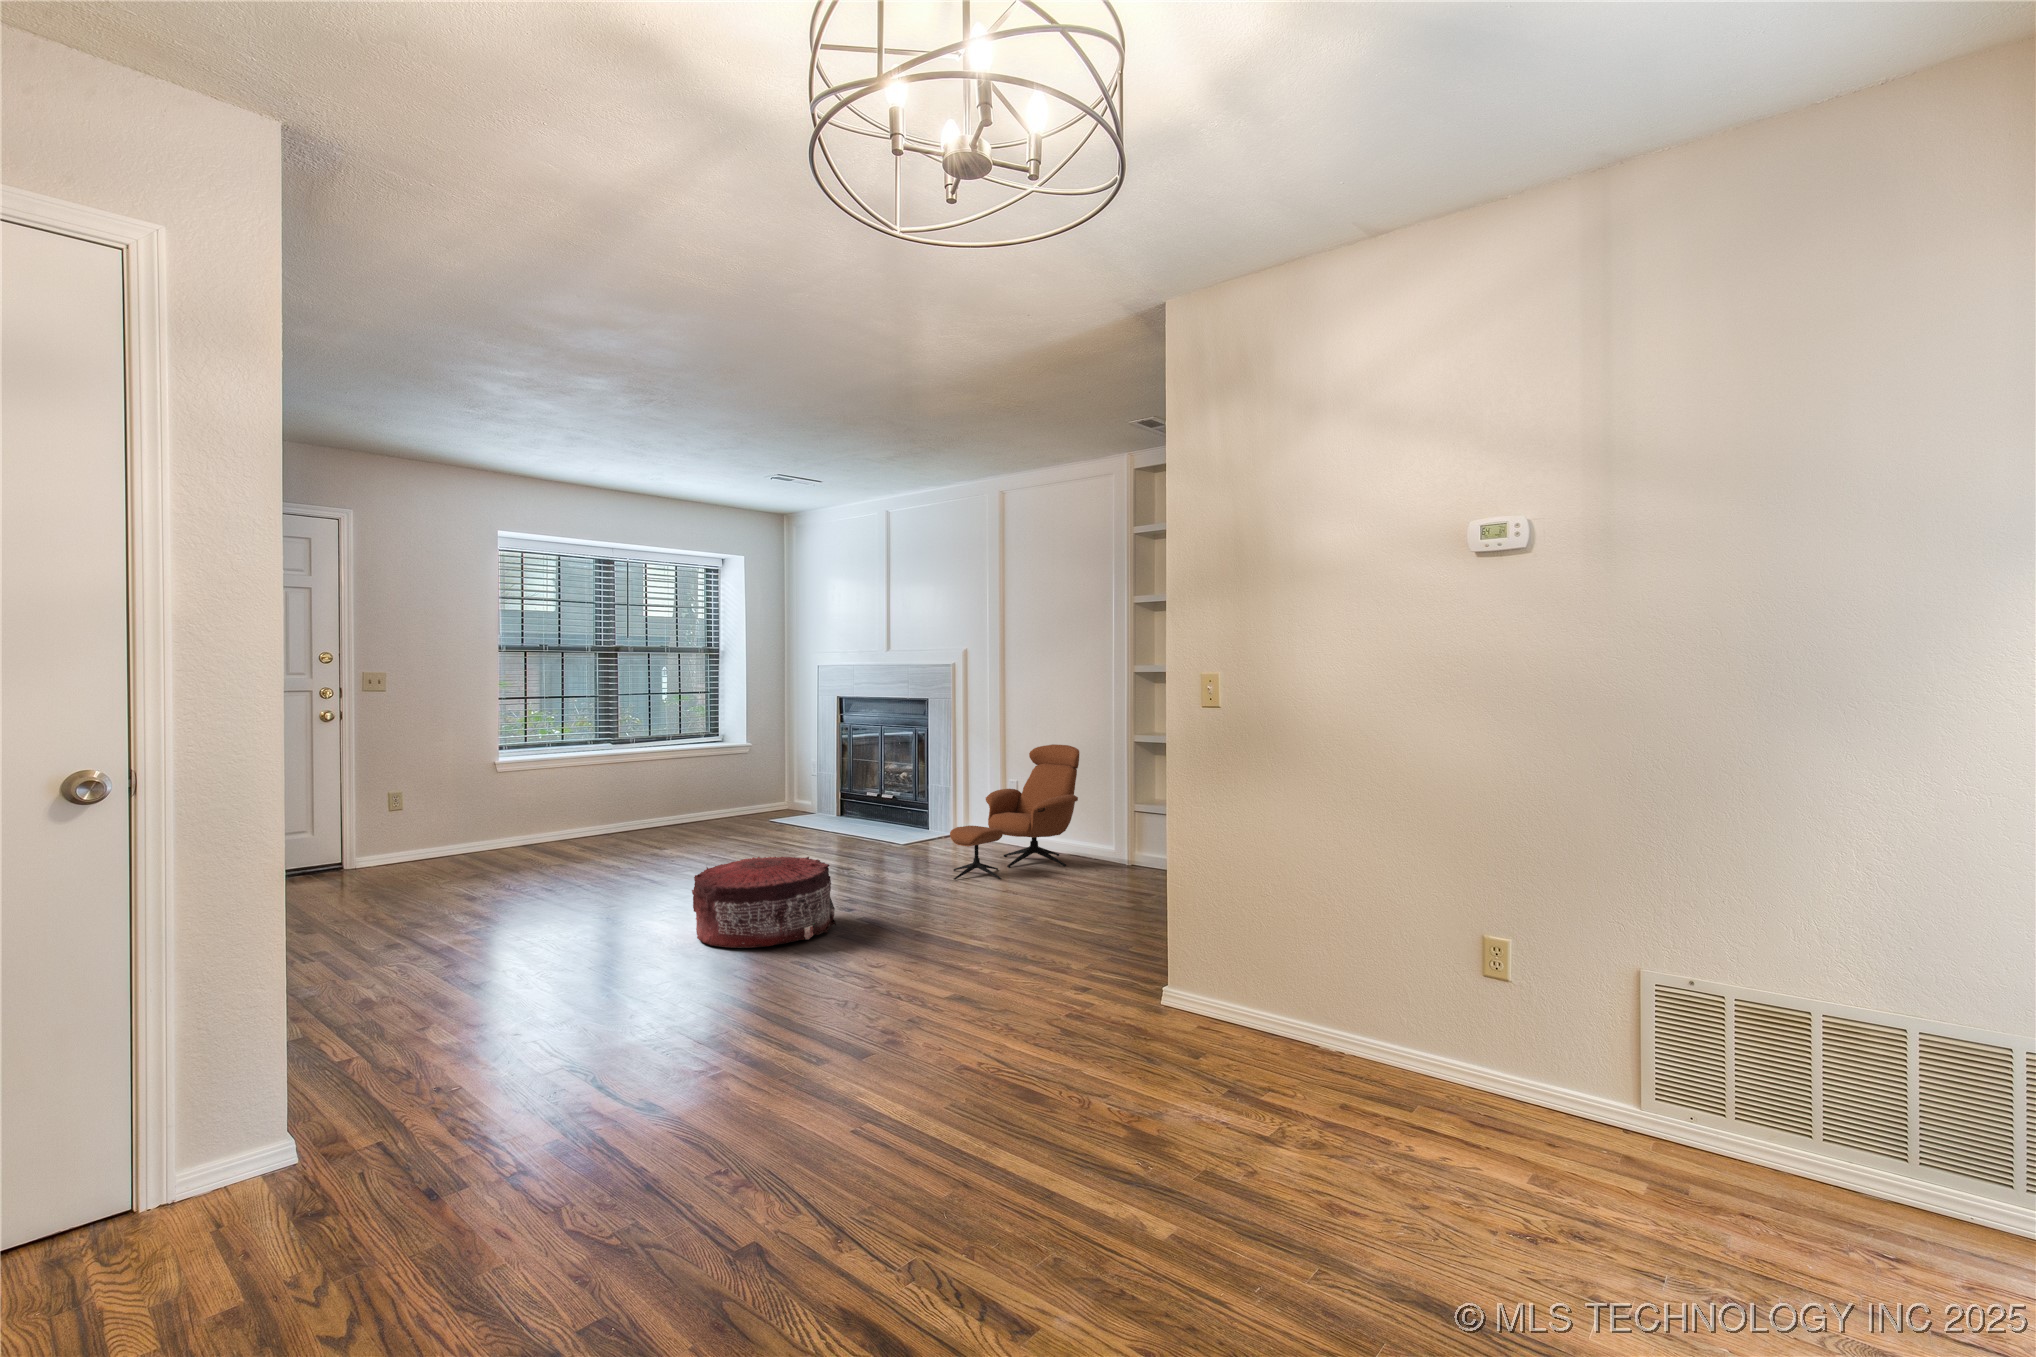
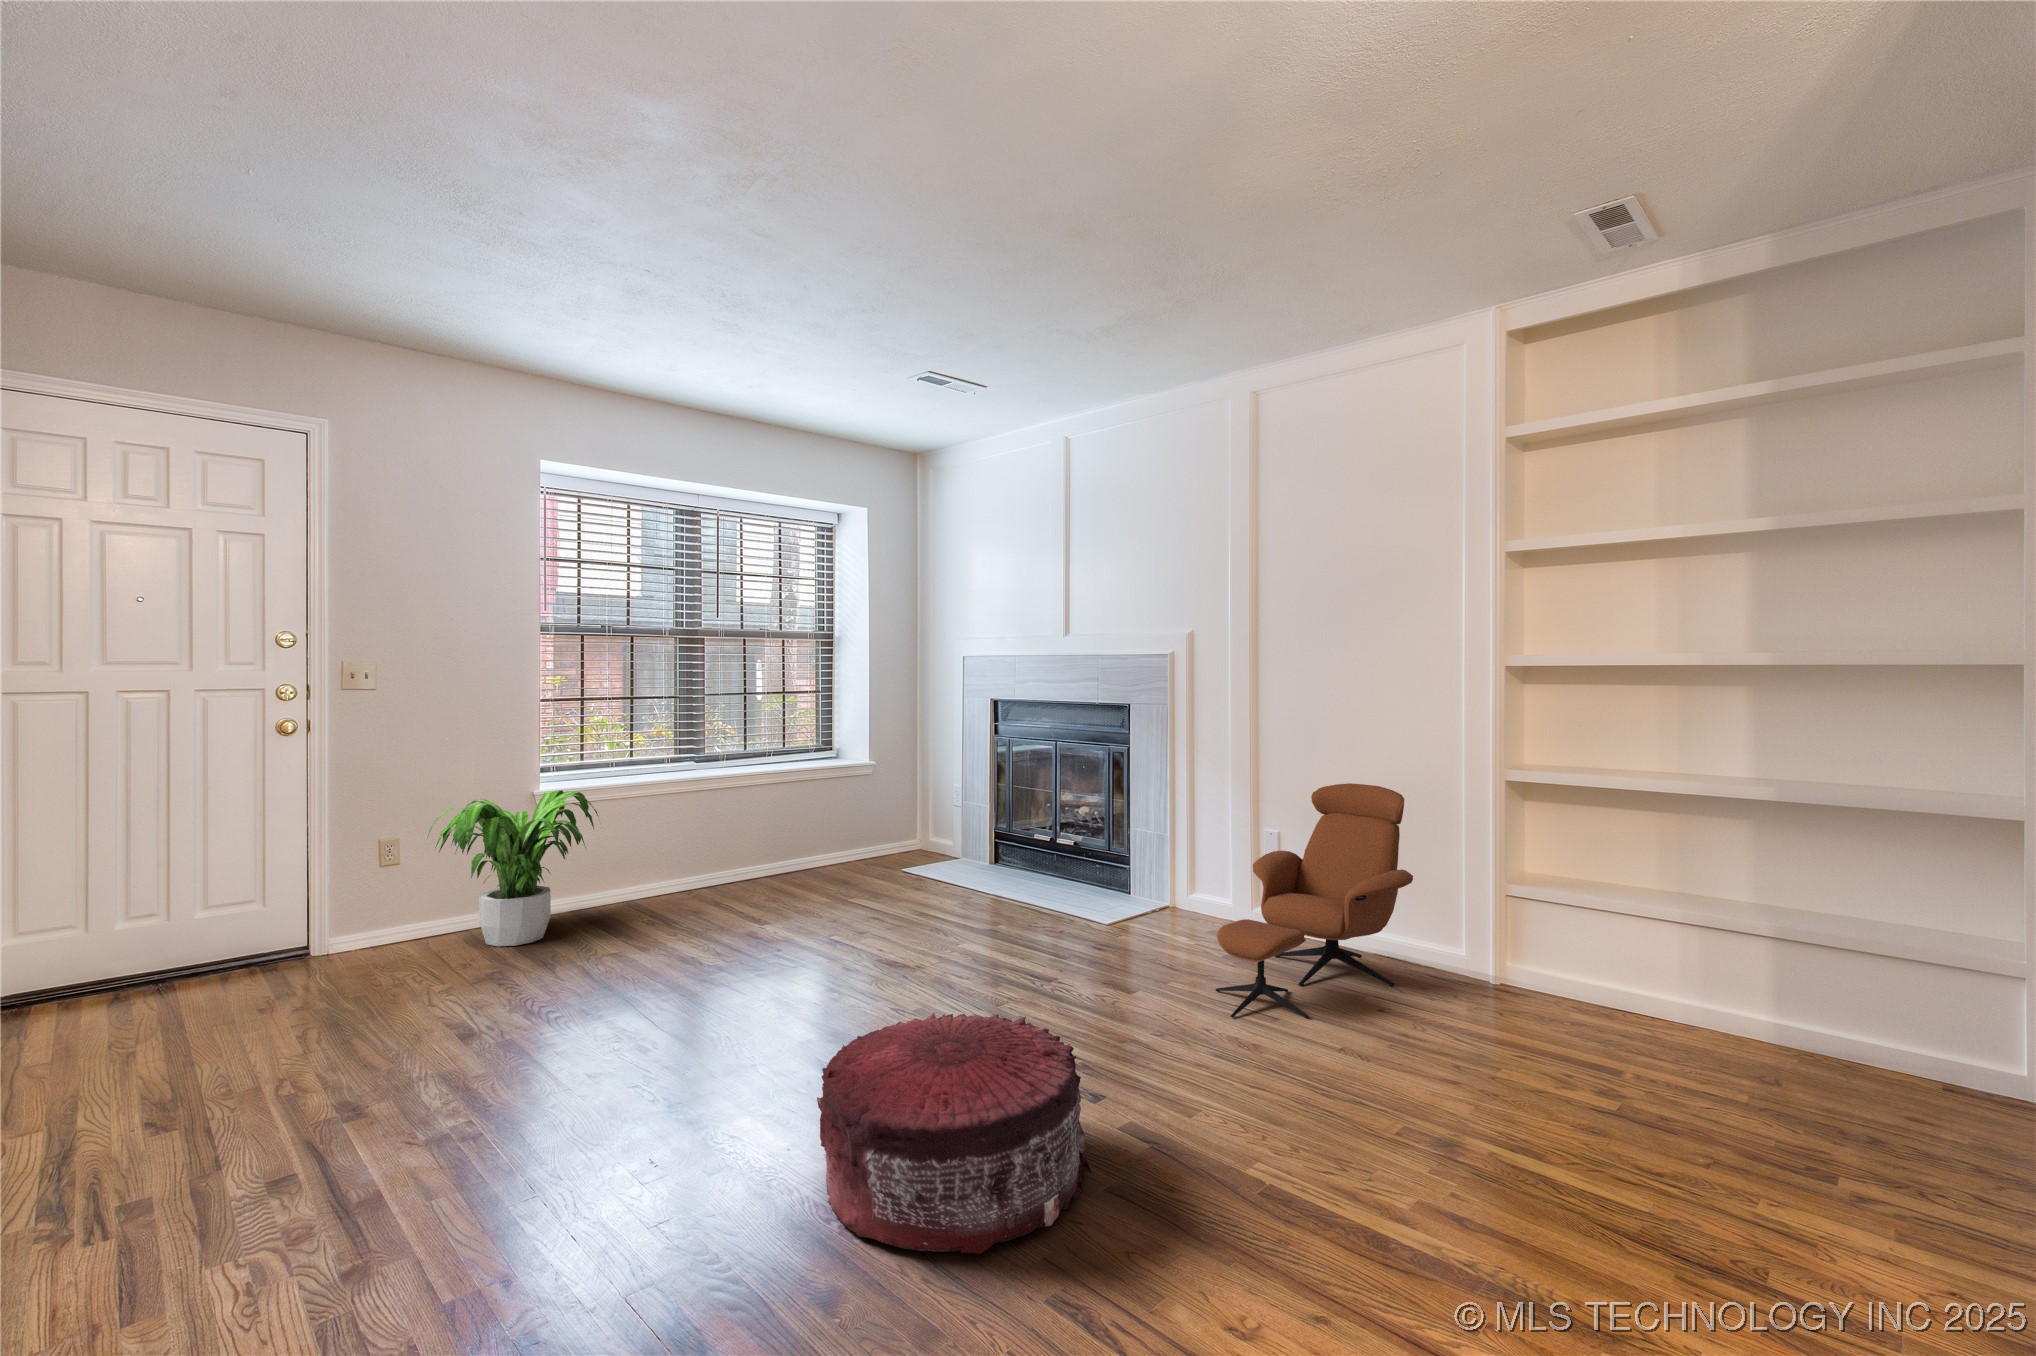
potted plant: none [426,760,549,864] -> present [428,790,598,946]

